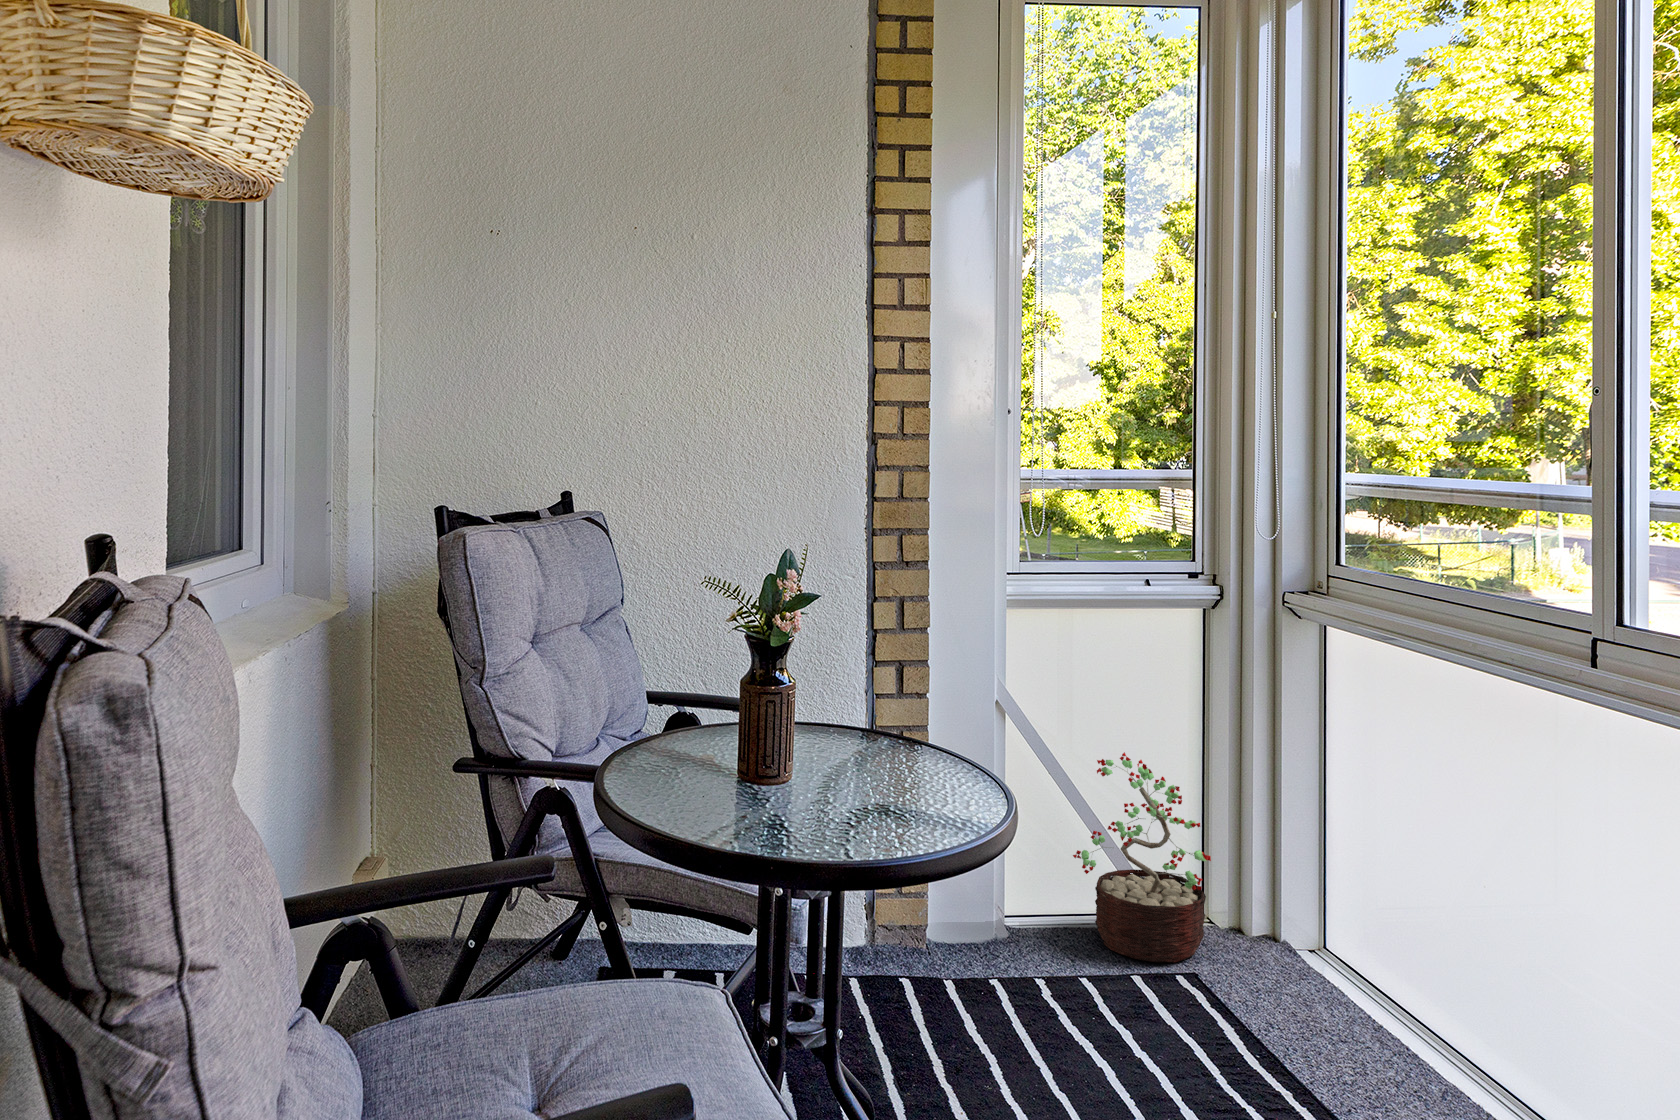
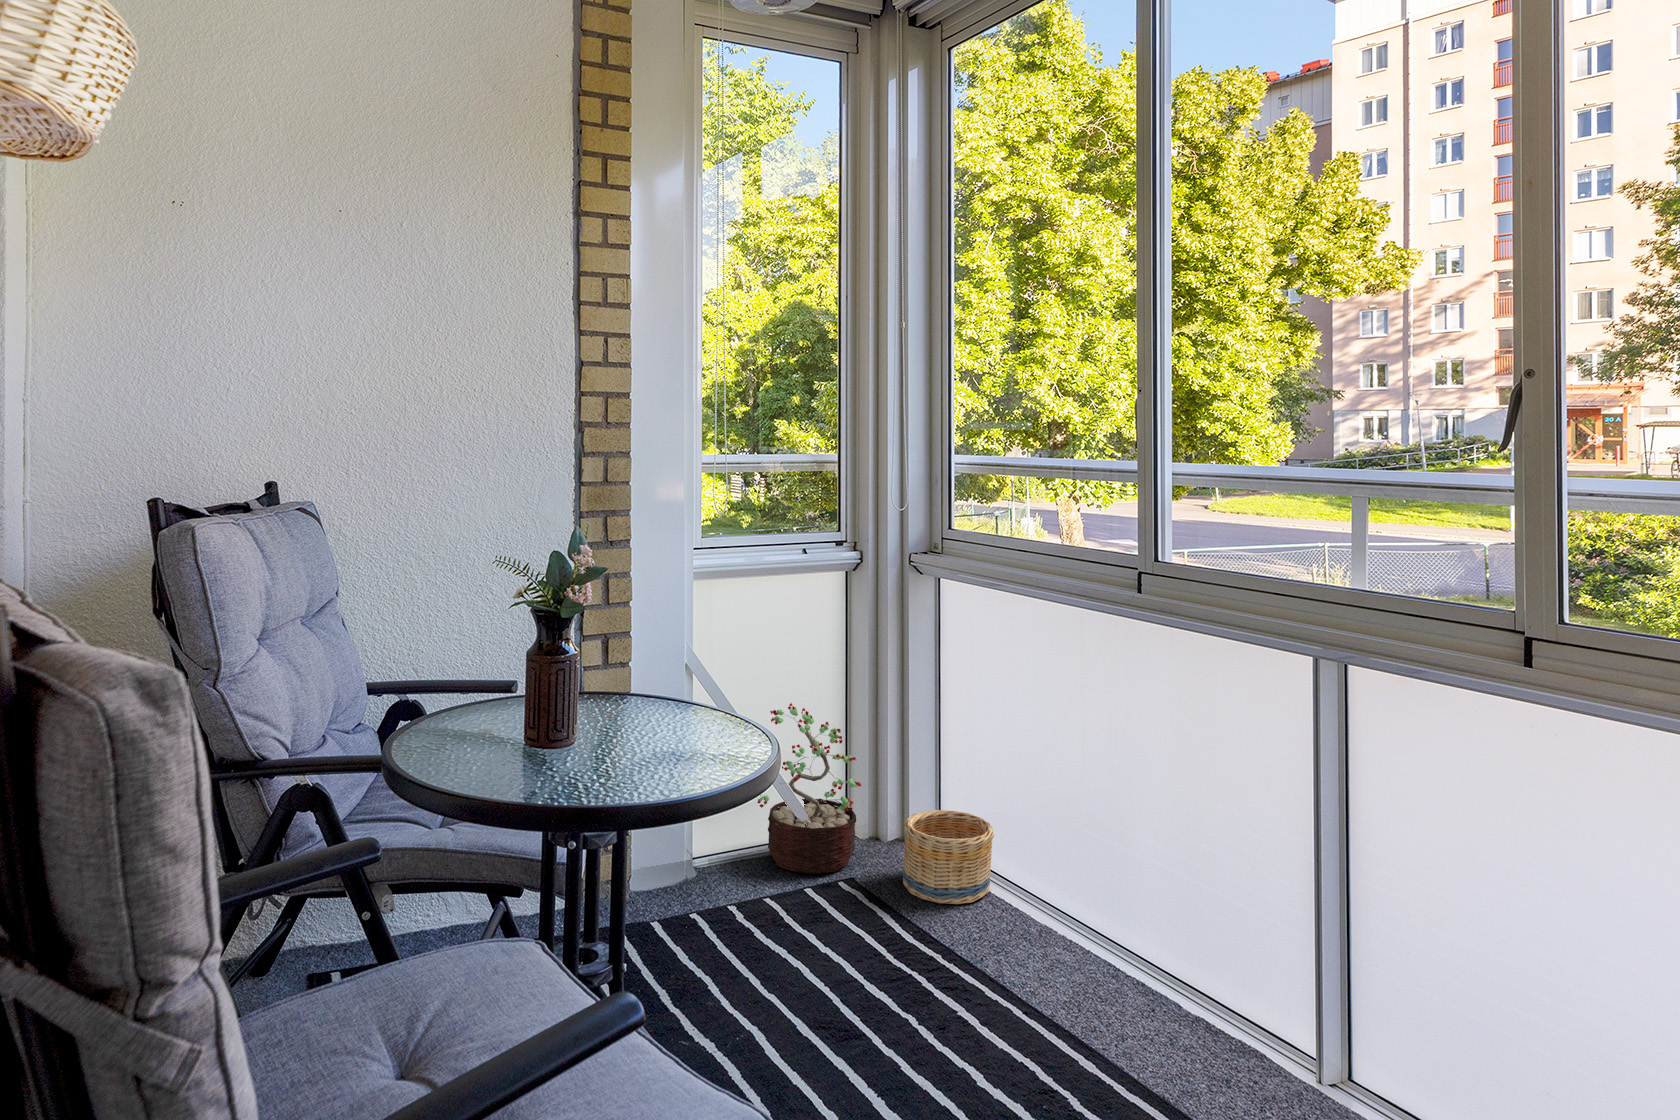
basket: none [1262,901,1389,1028] -> present [903,810,994,904]

